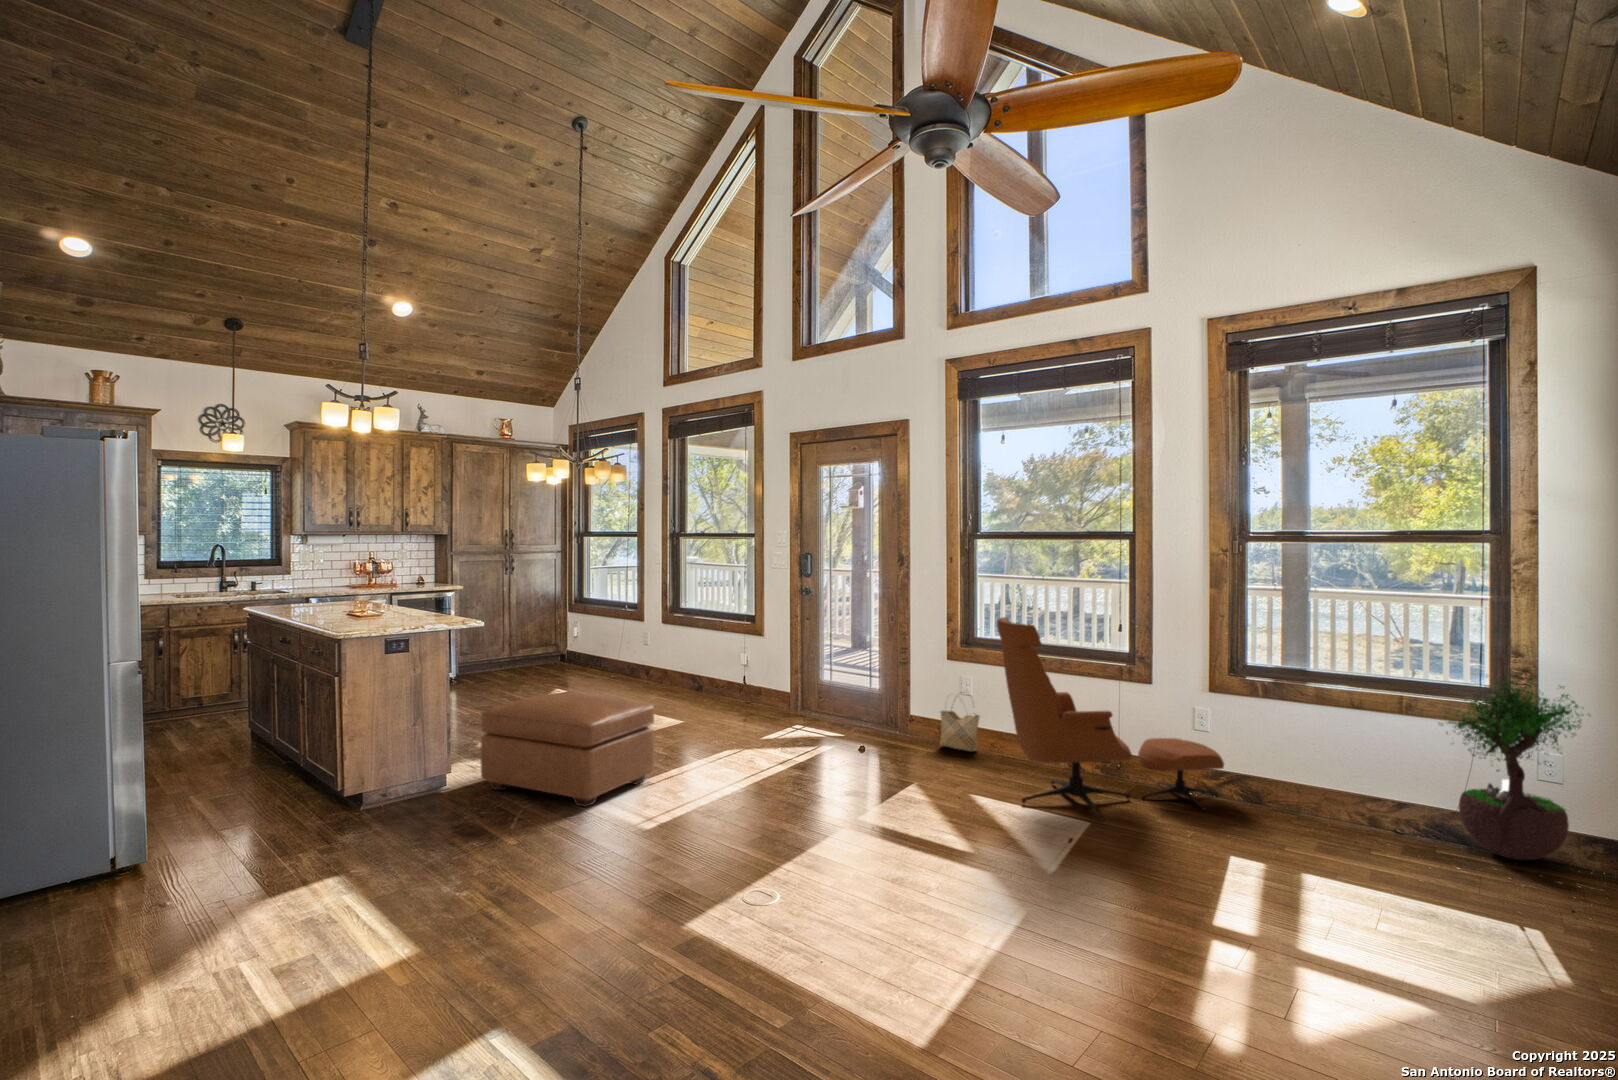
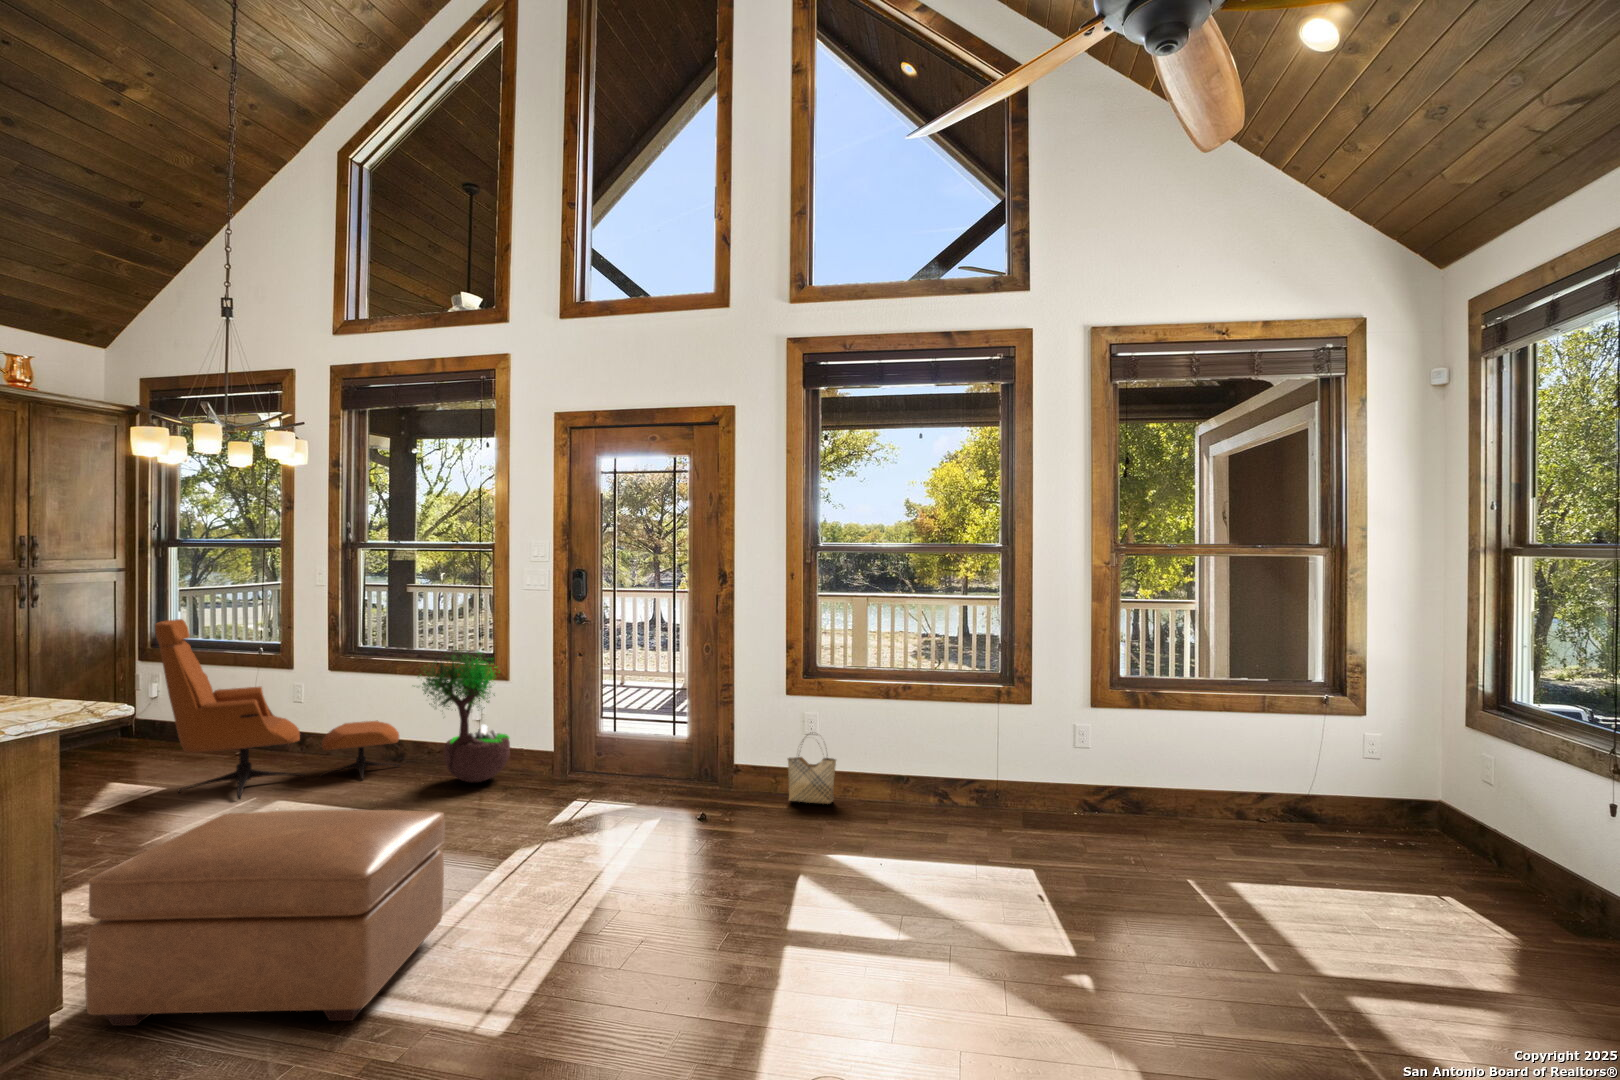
lounge chair: present [997,617,1224,820] -> present [155,619,400,799]
potted tree: present [1441,677,1584,860] -> present [418,647,510,782]

